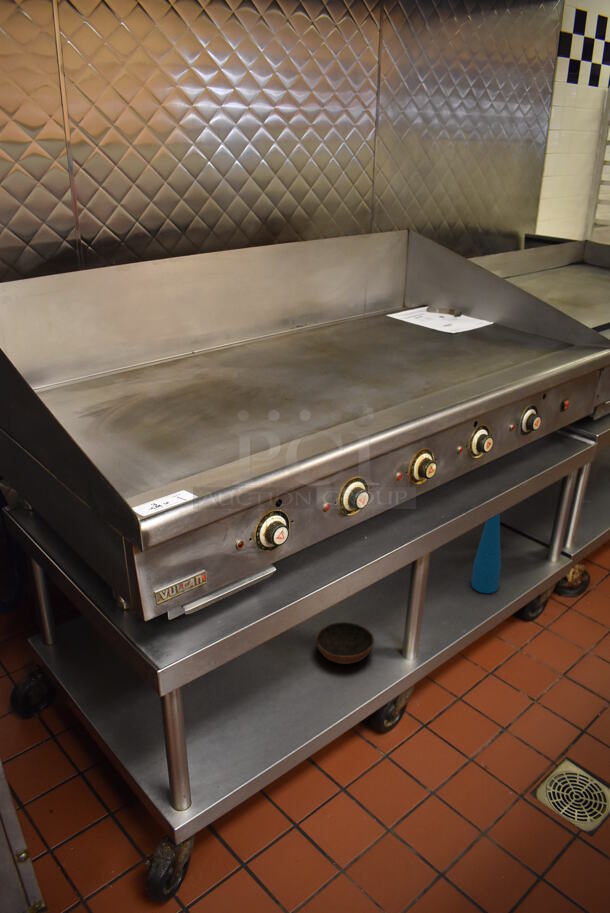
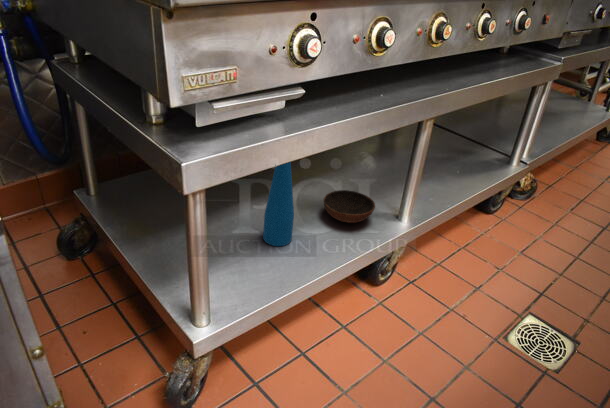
bottle: present [471,514,501,593] -> present [263,162,294,246]

